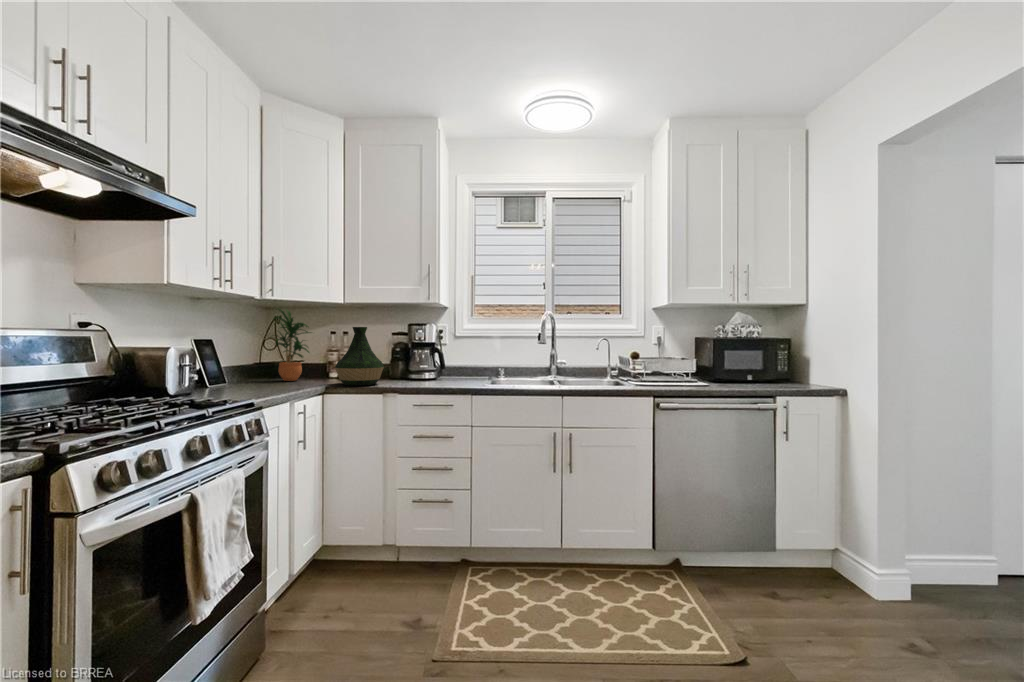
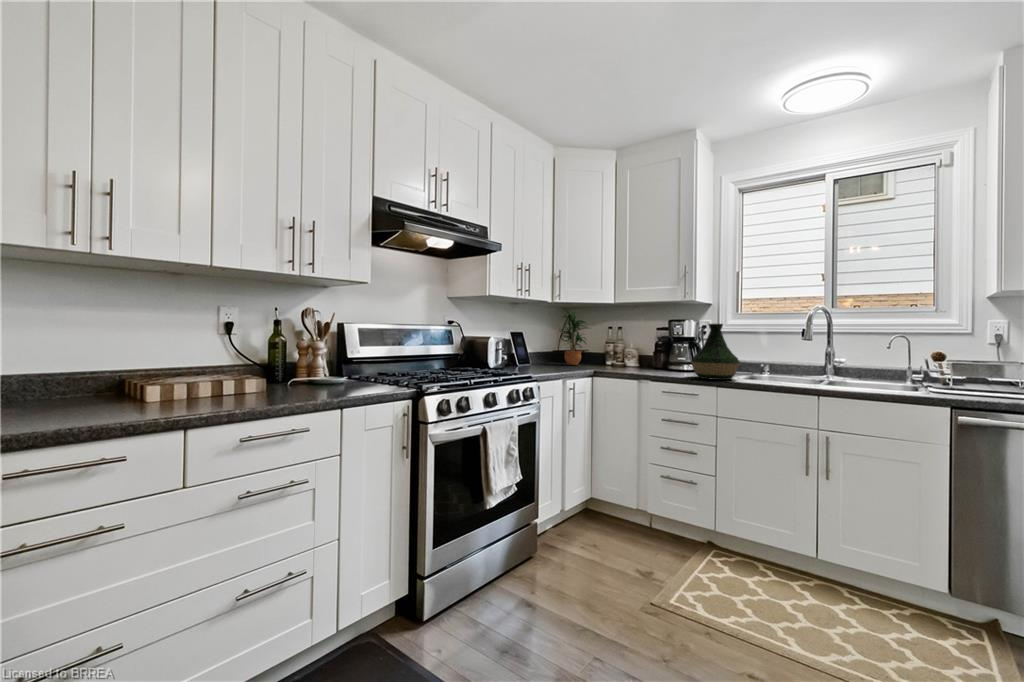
vase: present [335,327,384,386] -> present [691,324,740,380]

